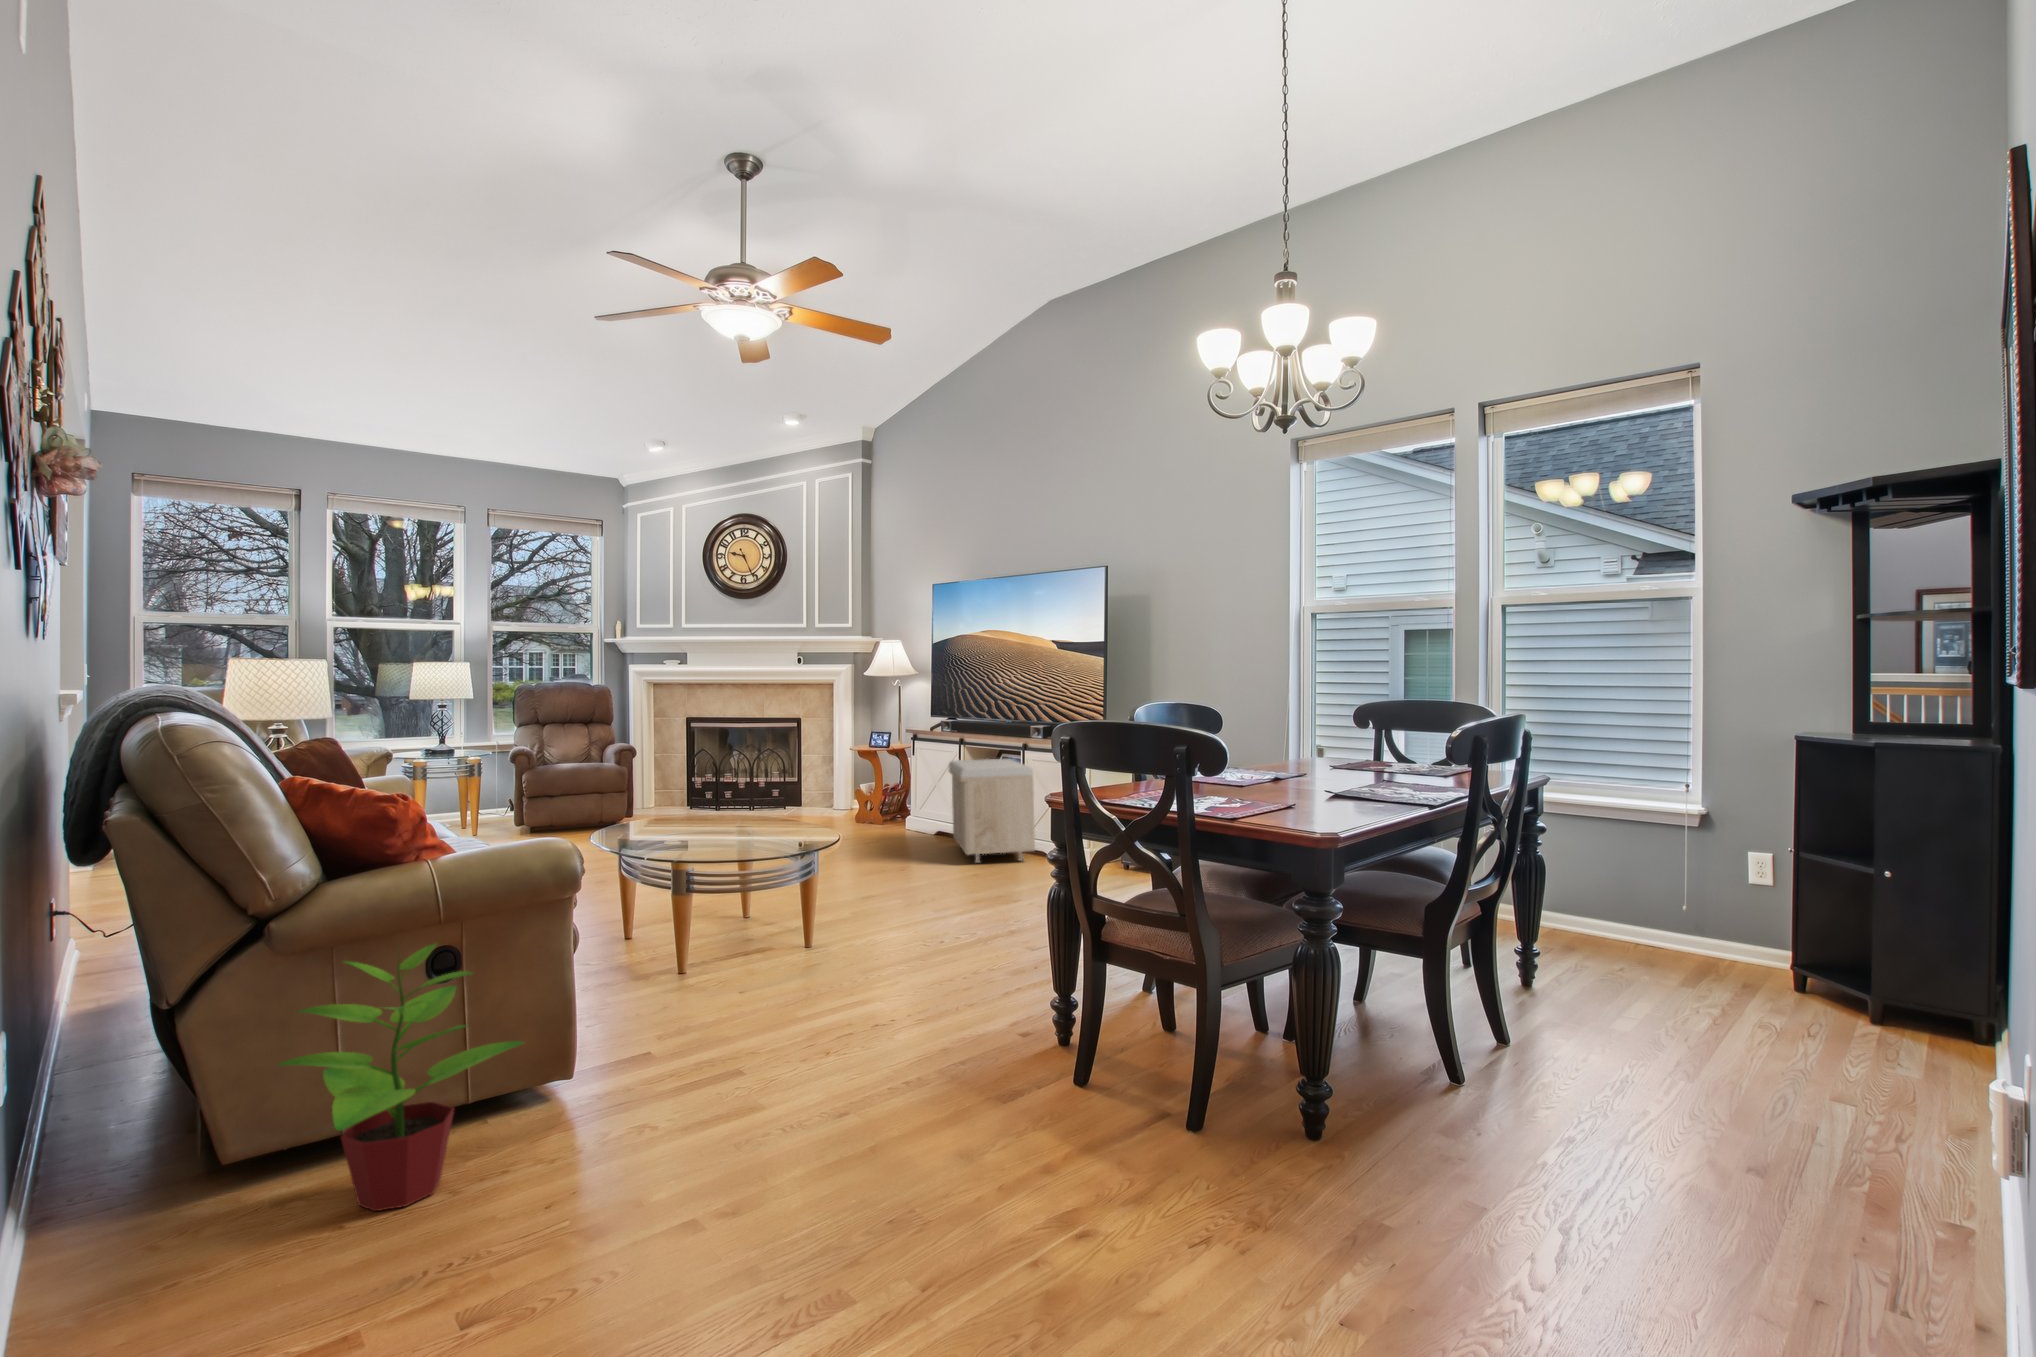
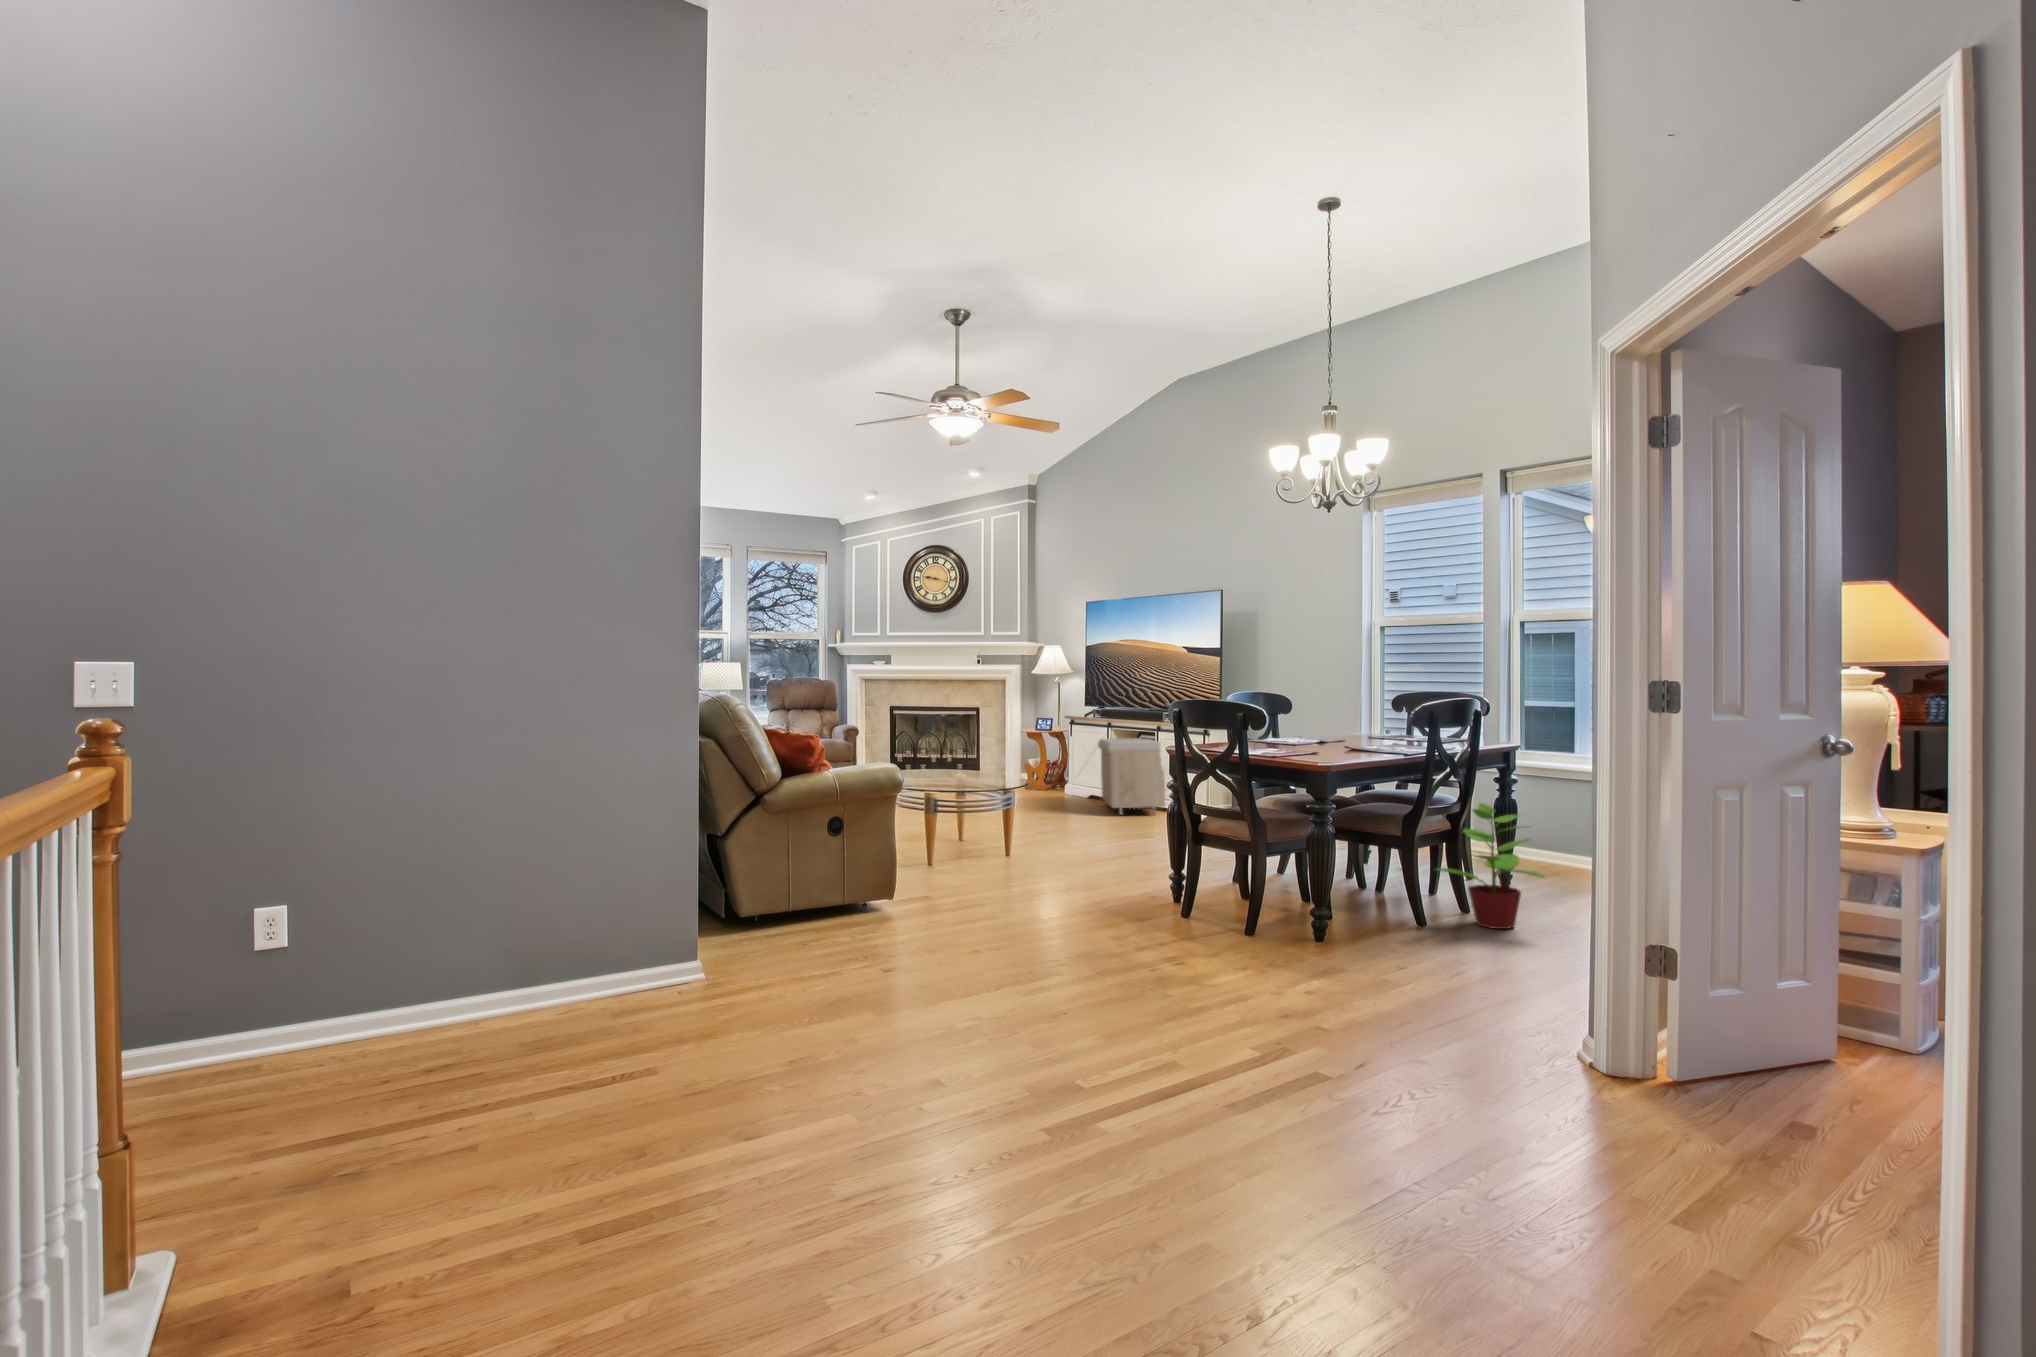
potted plant: present [279,943,524,1211] -> present [1438,803,1544,929]

